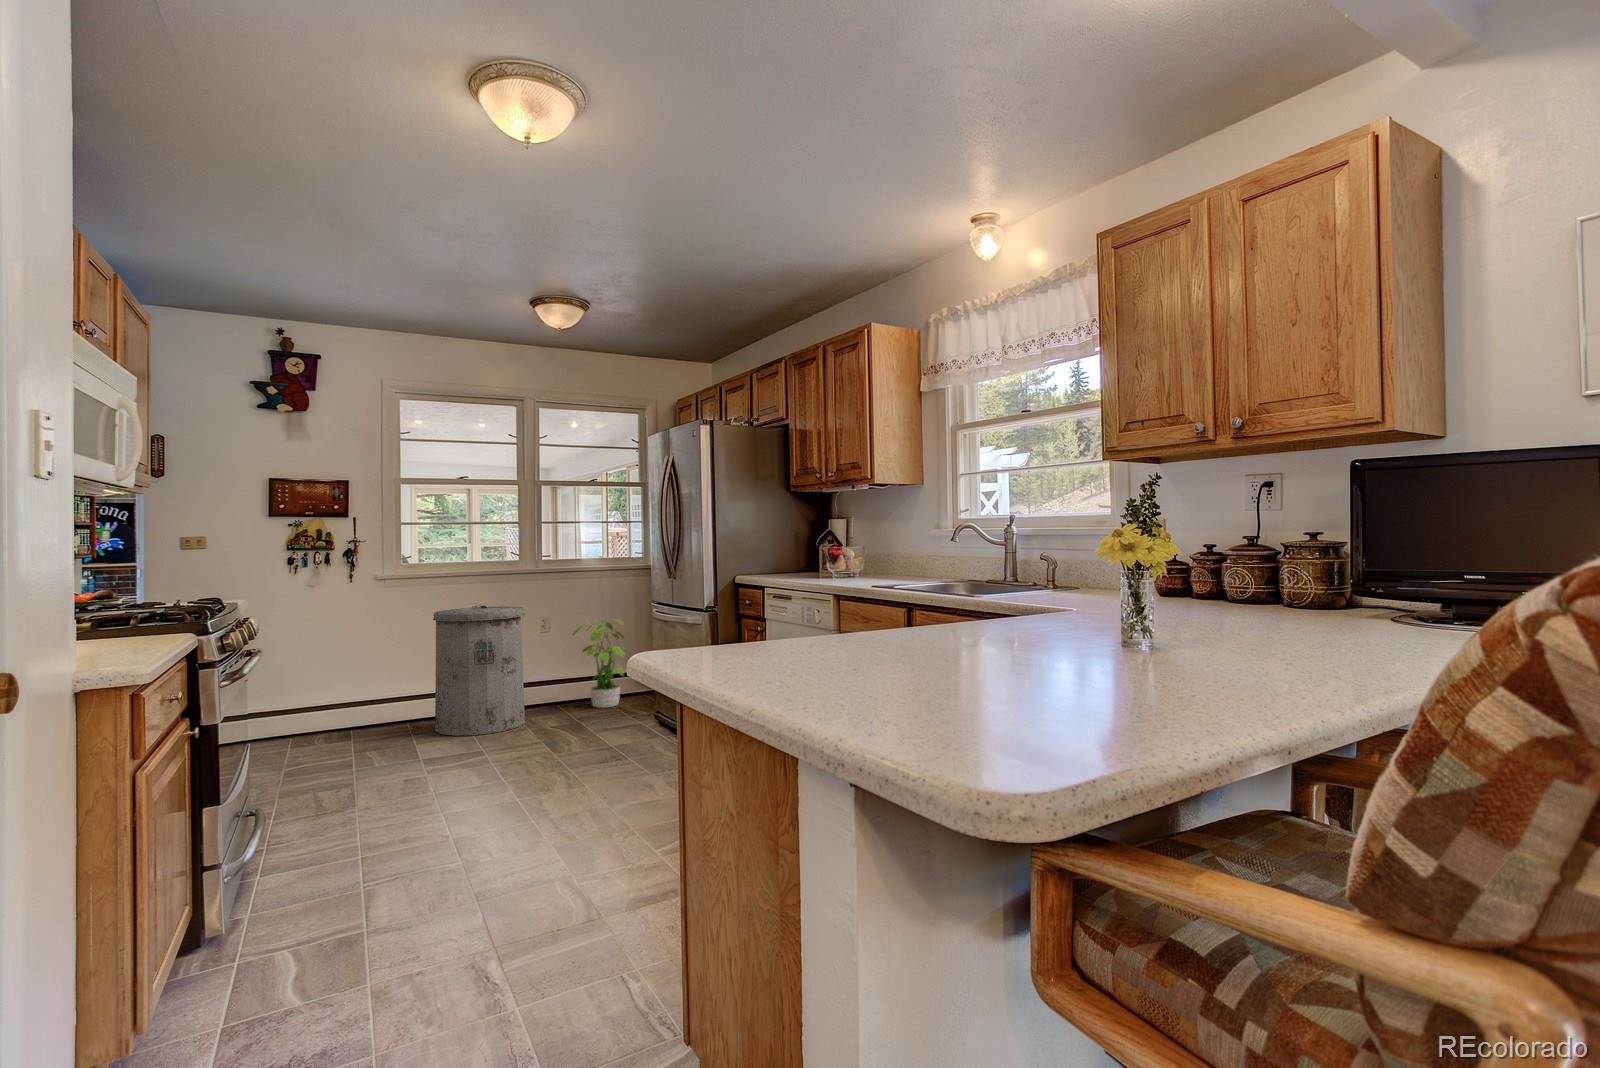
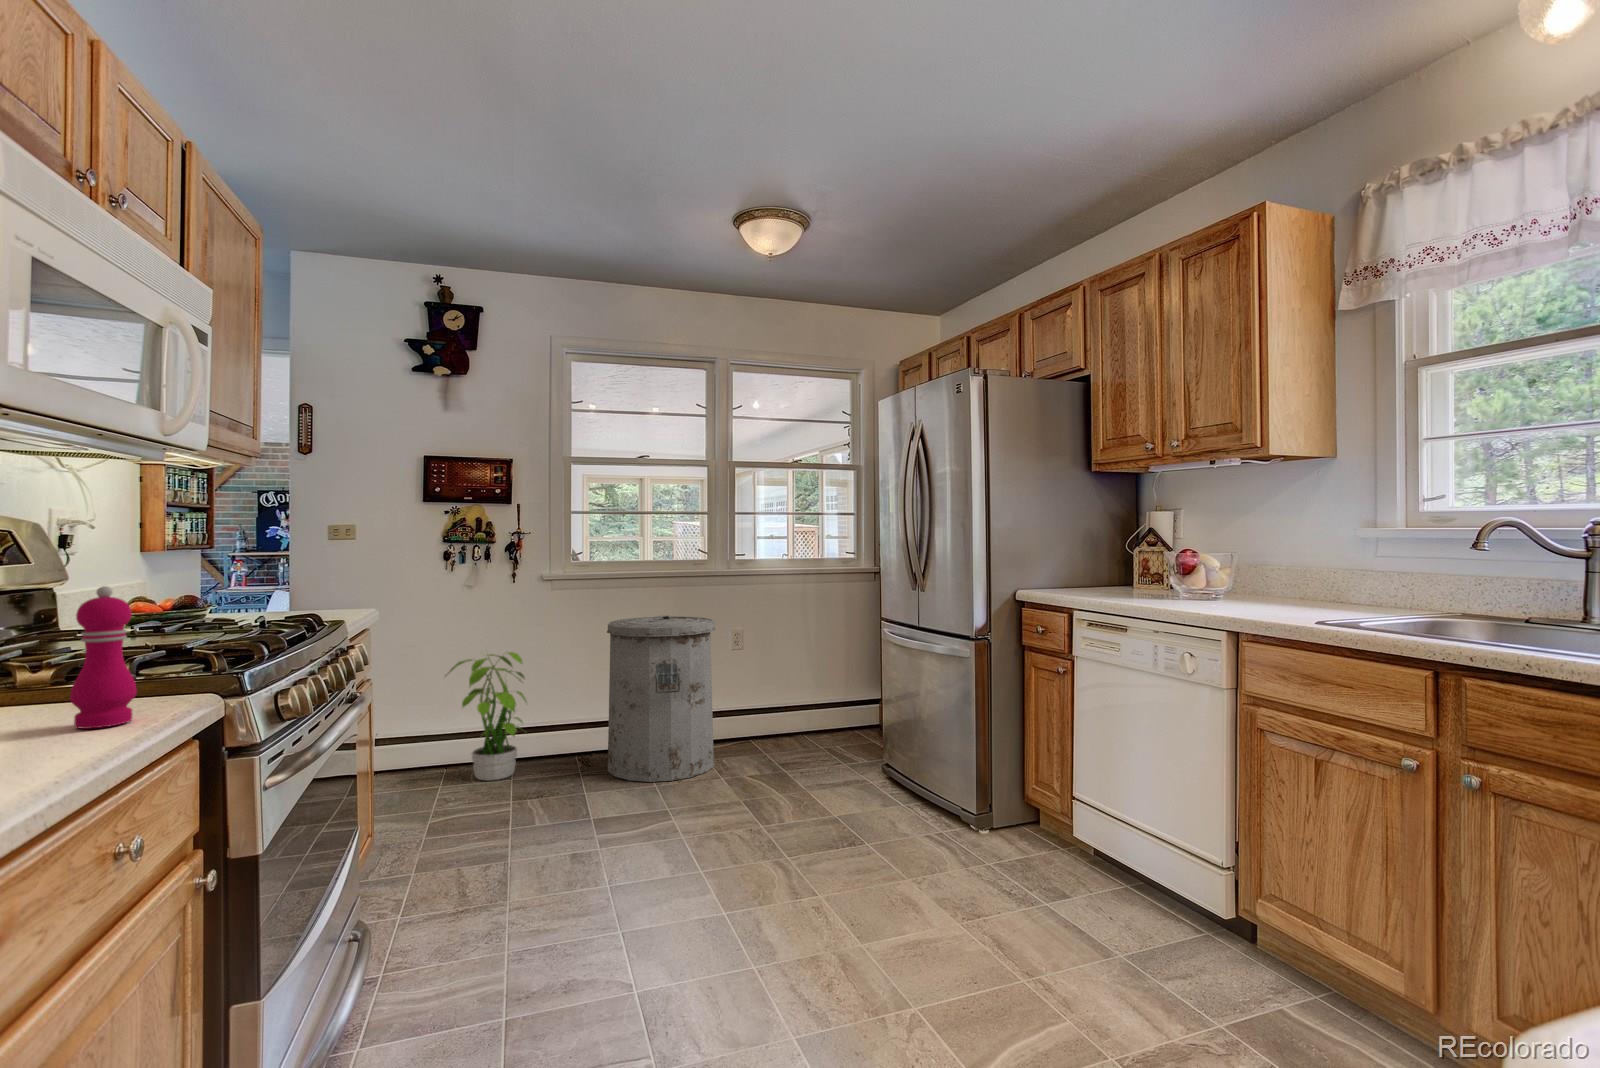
pepper mill: none [130,572,163,644] -> present [70,586,137,729]
potted plant: present [572,619,624,708] -> present [445,652,527,781]

